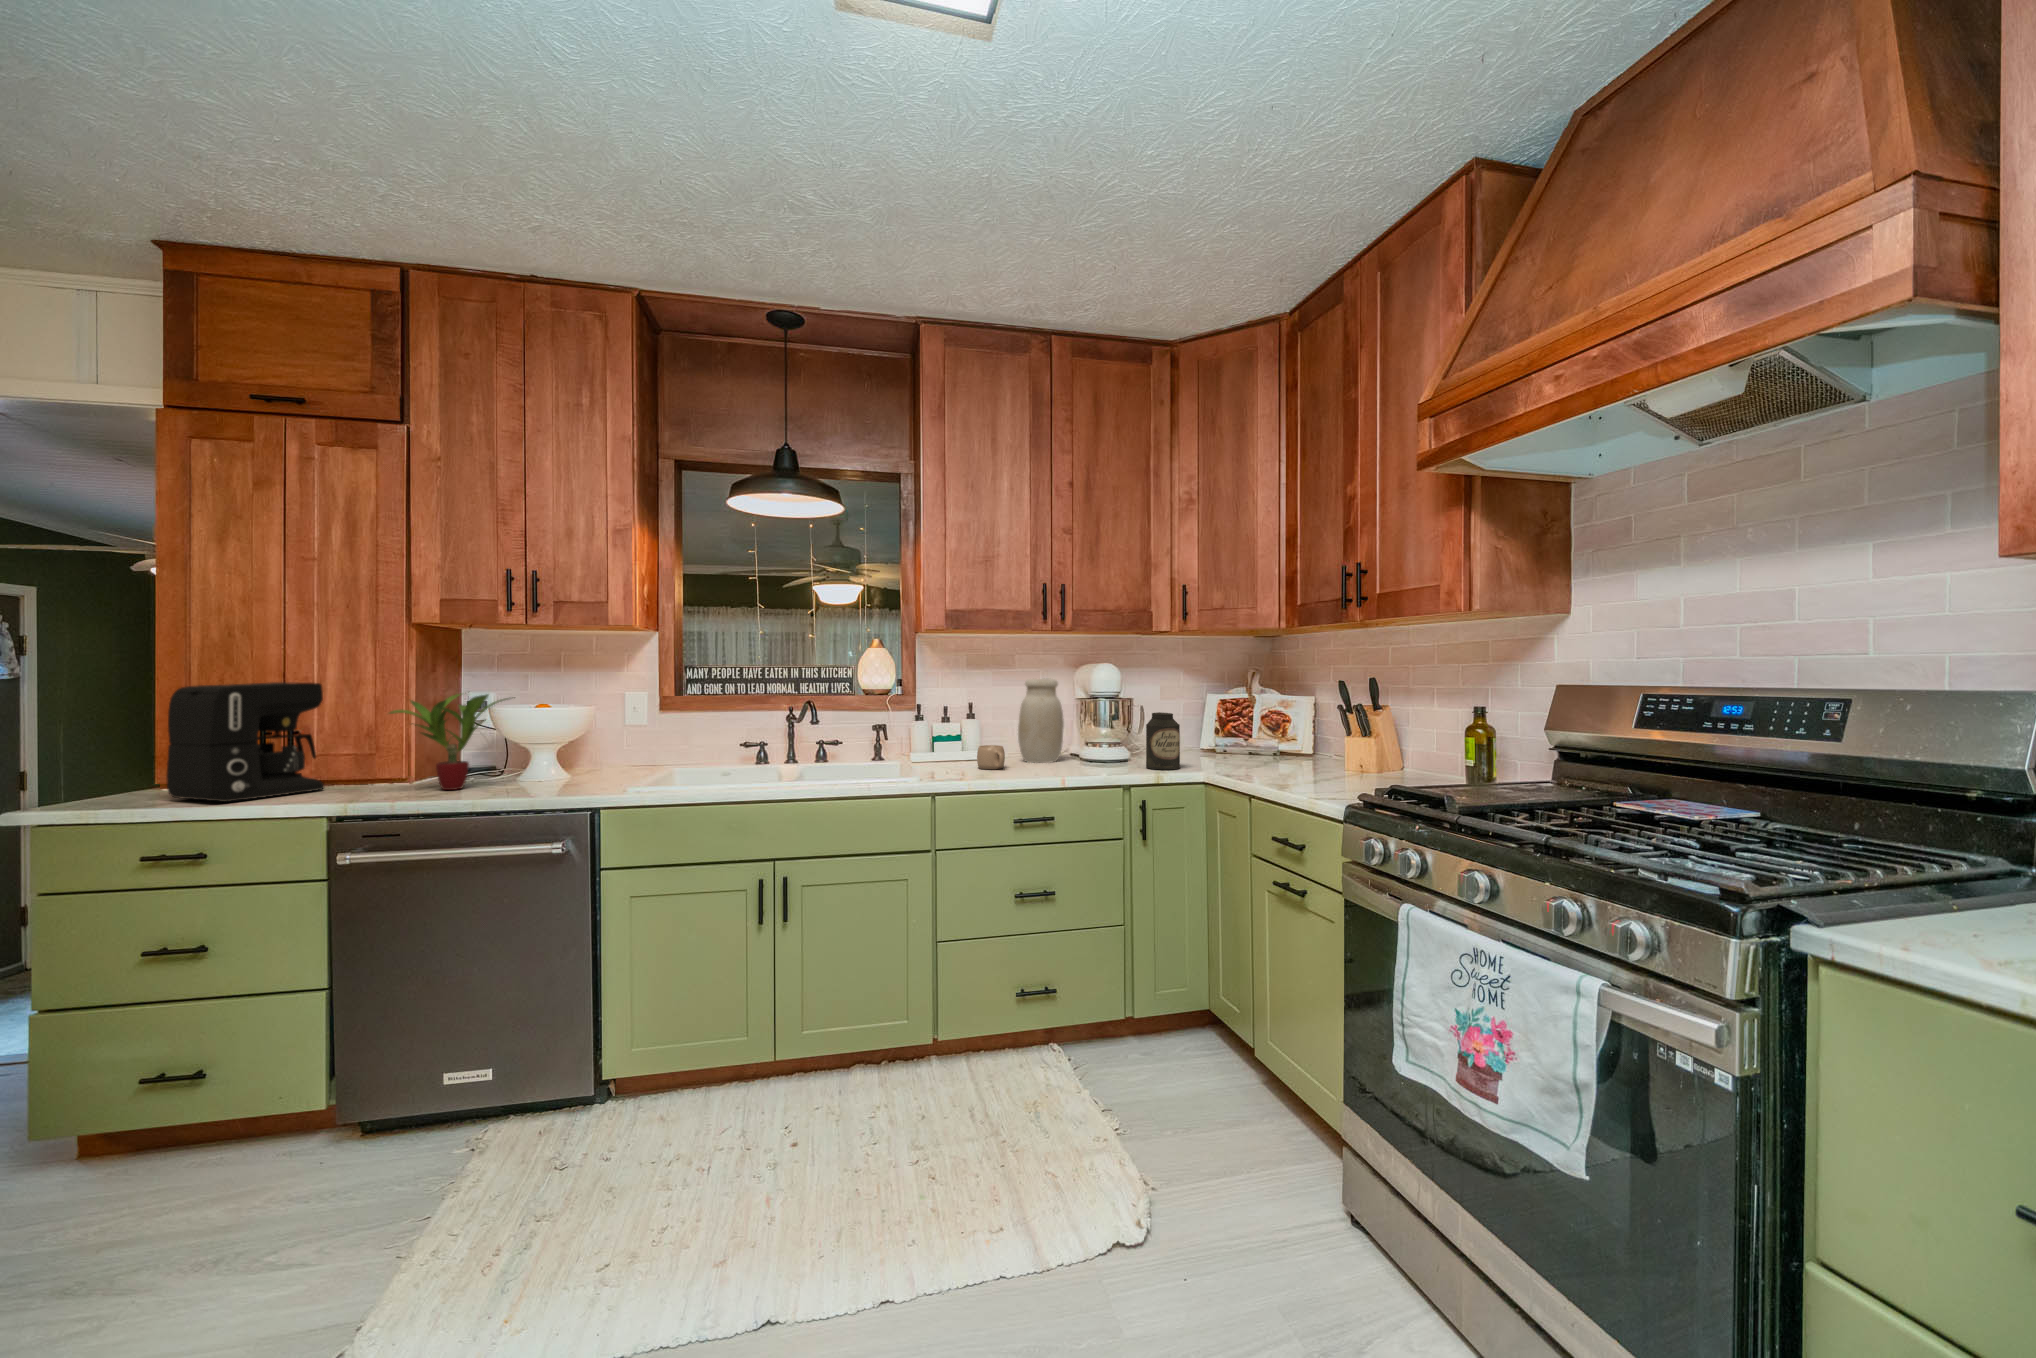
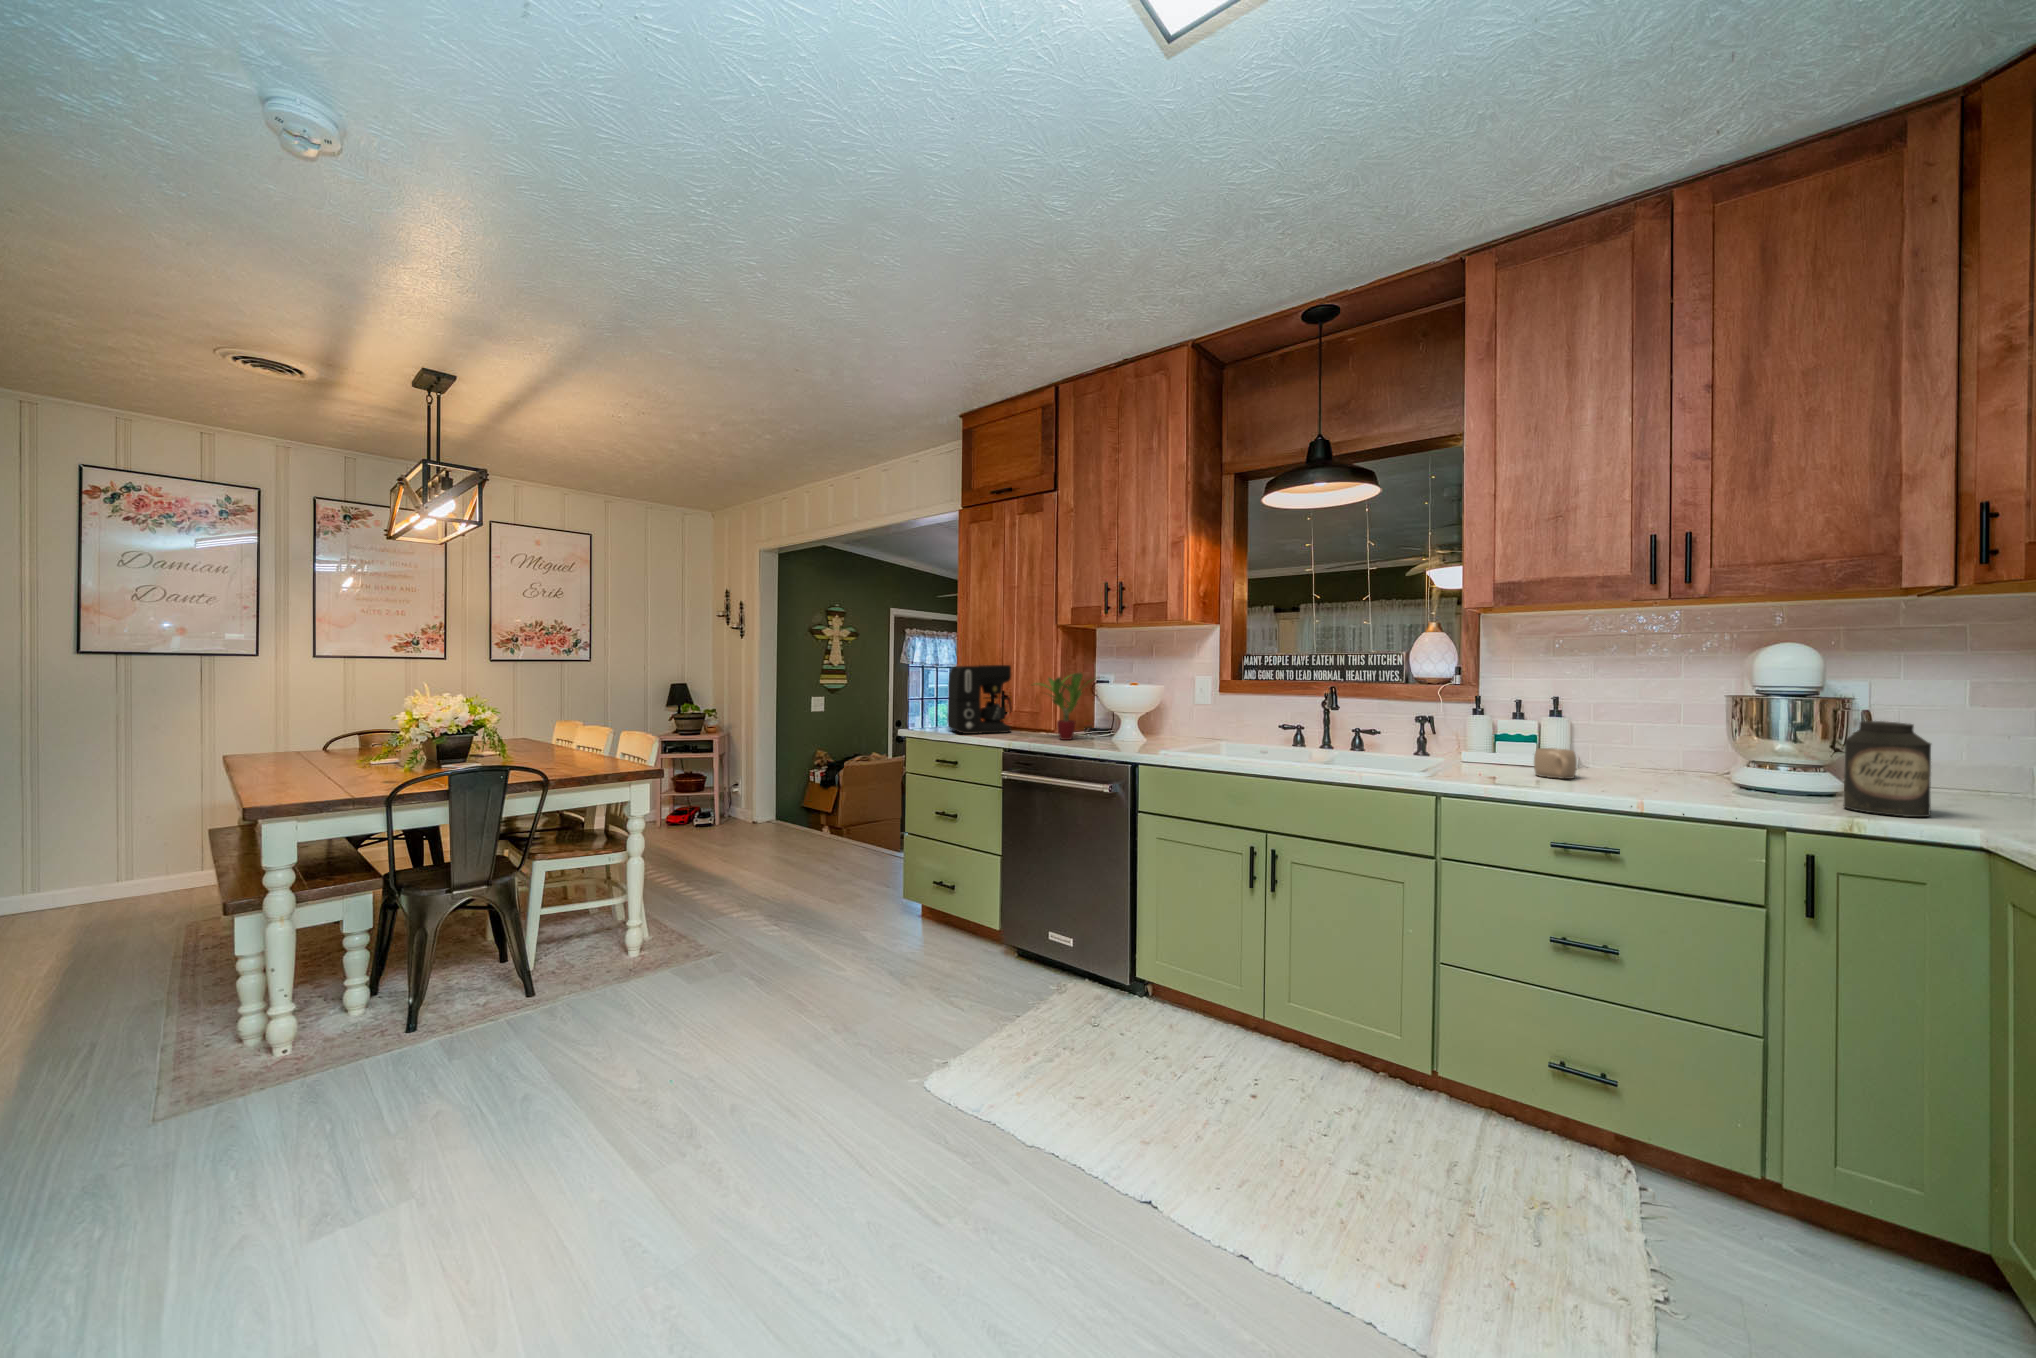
jar: present [1018,679,1064,763] -> none [1612,667,1695,782]

